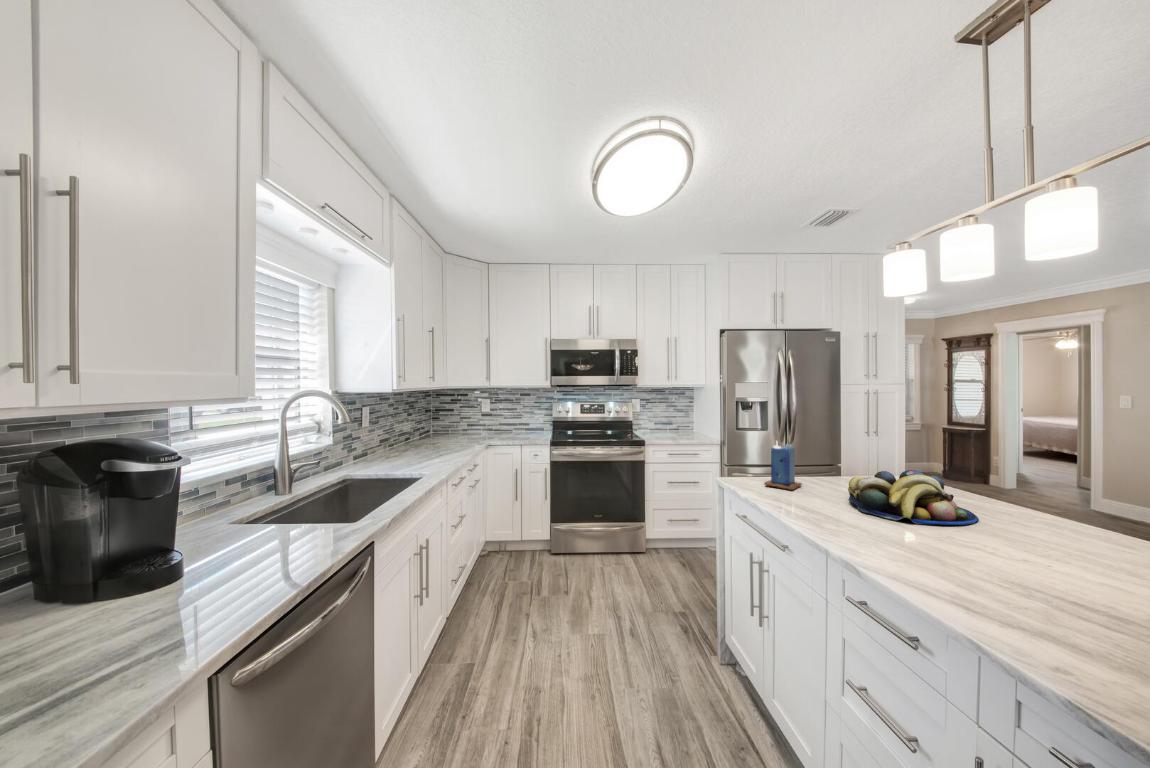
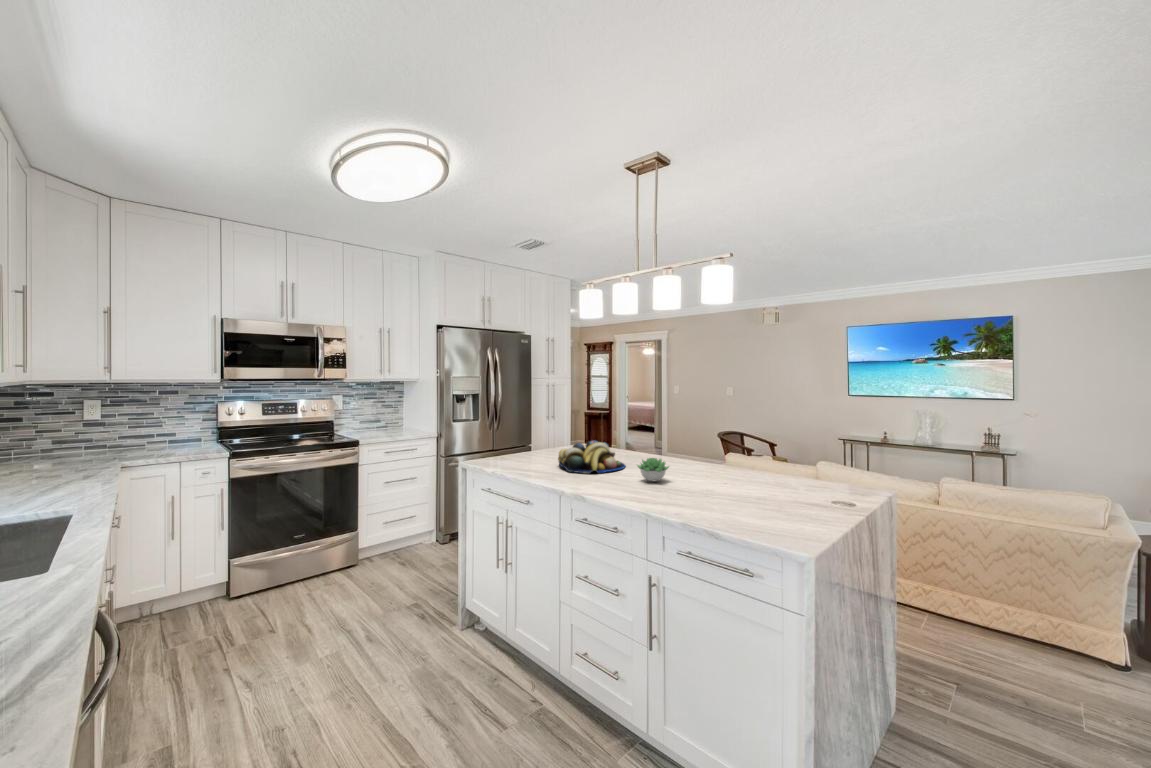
candle: present [765,441,802,490] -> none [499,427,525,466]
succulent plant: none [993,516,1087,565] -> present [637,458,669,481]

